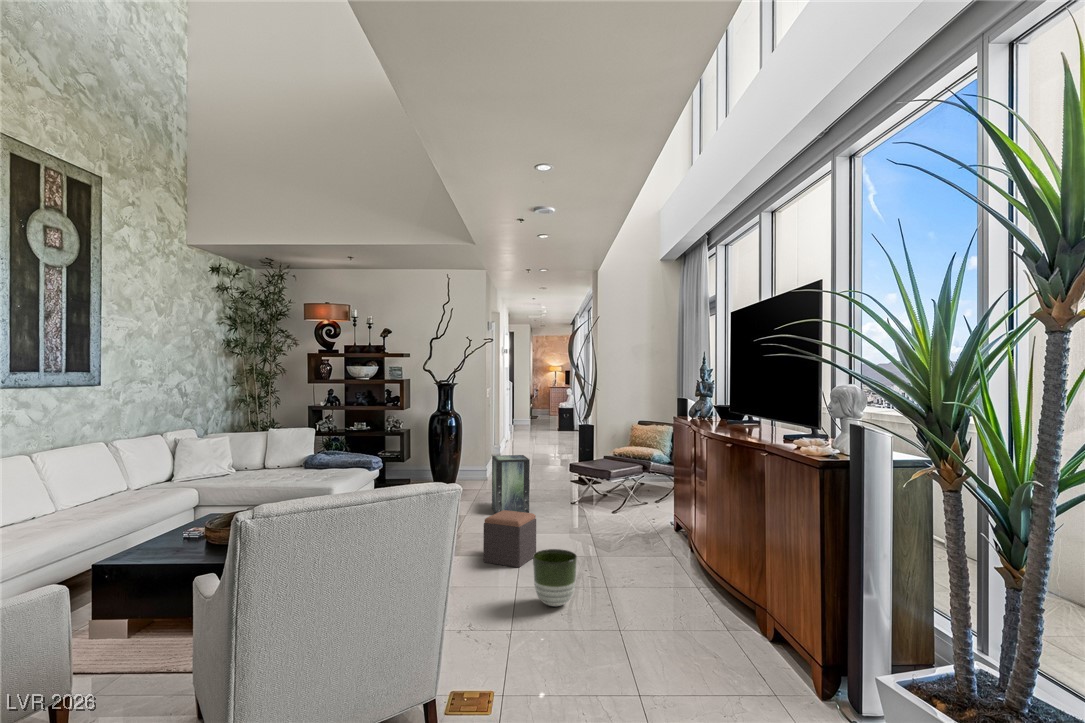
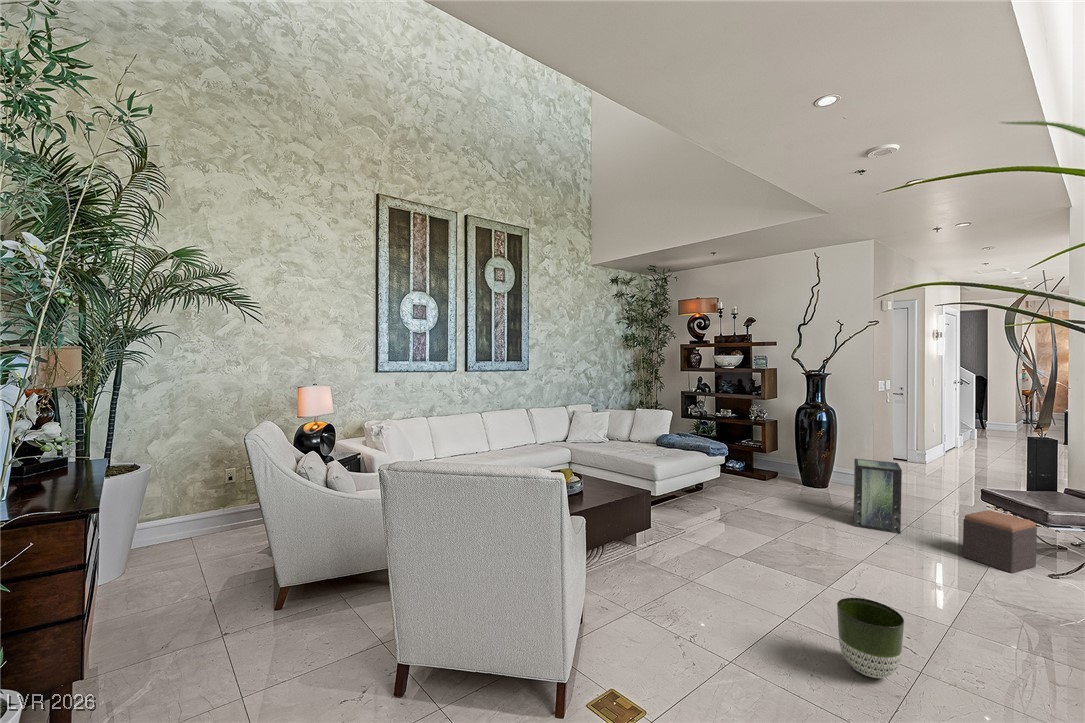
footstool: present [483,510,536,568] -> present [963,510,1037,573]

